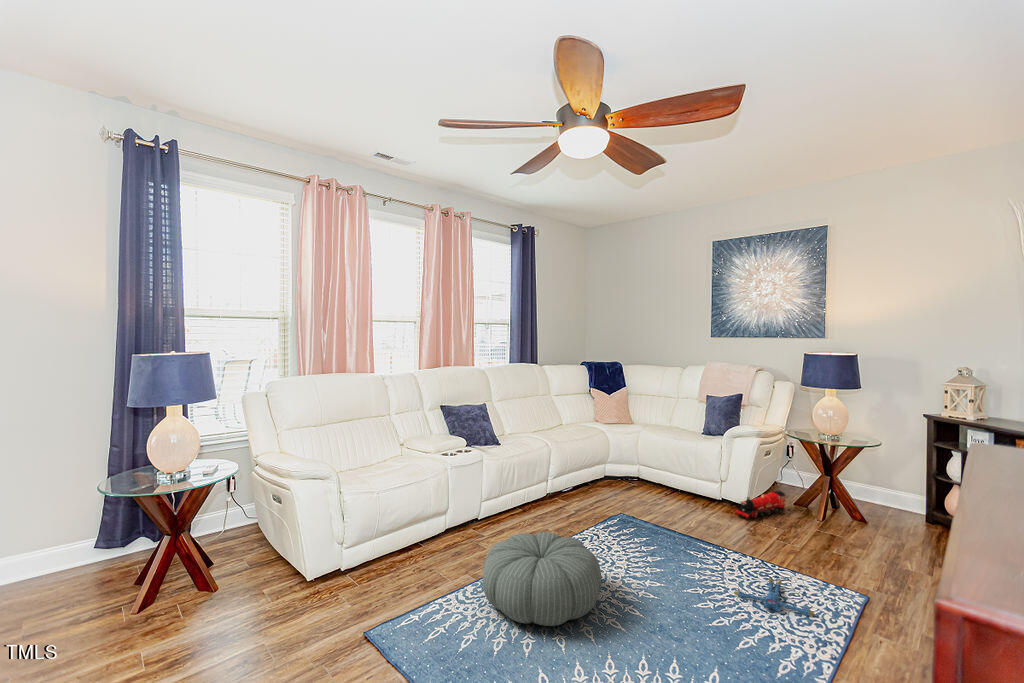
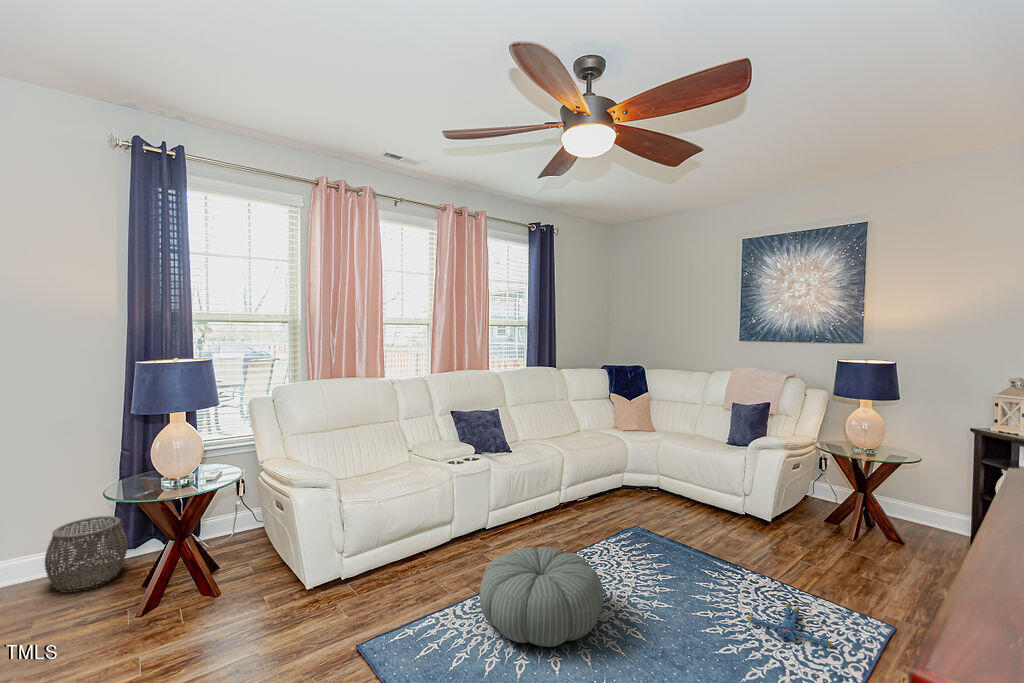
toy train: present [735,491,785,520] -> none [758,507,814,538]
woven basket: none [29,514,117,592] -> present [45,516,127,591]

